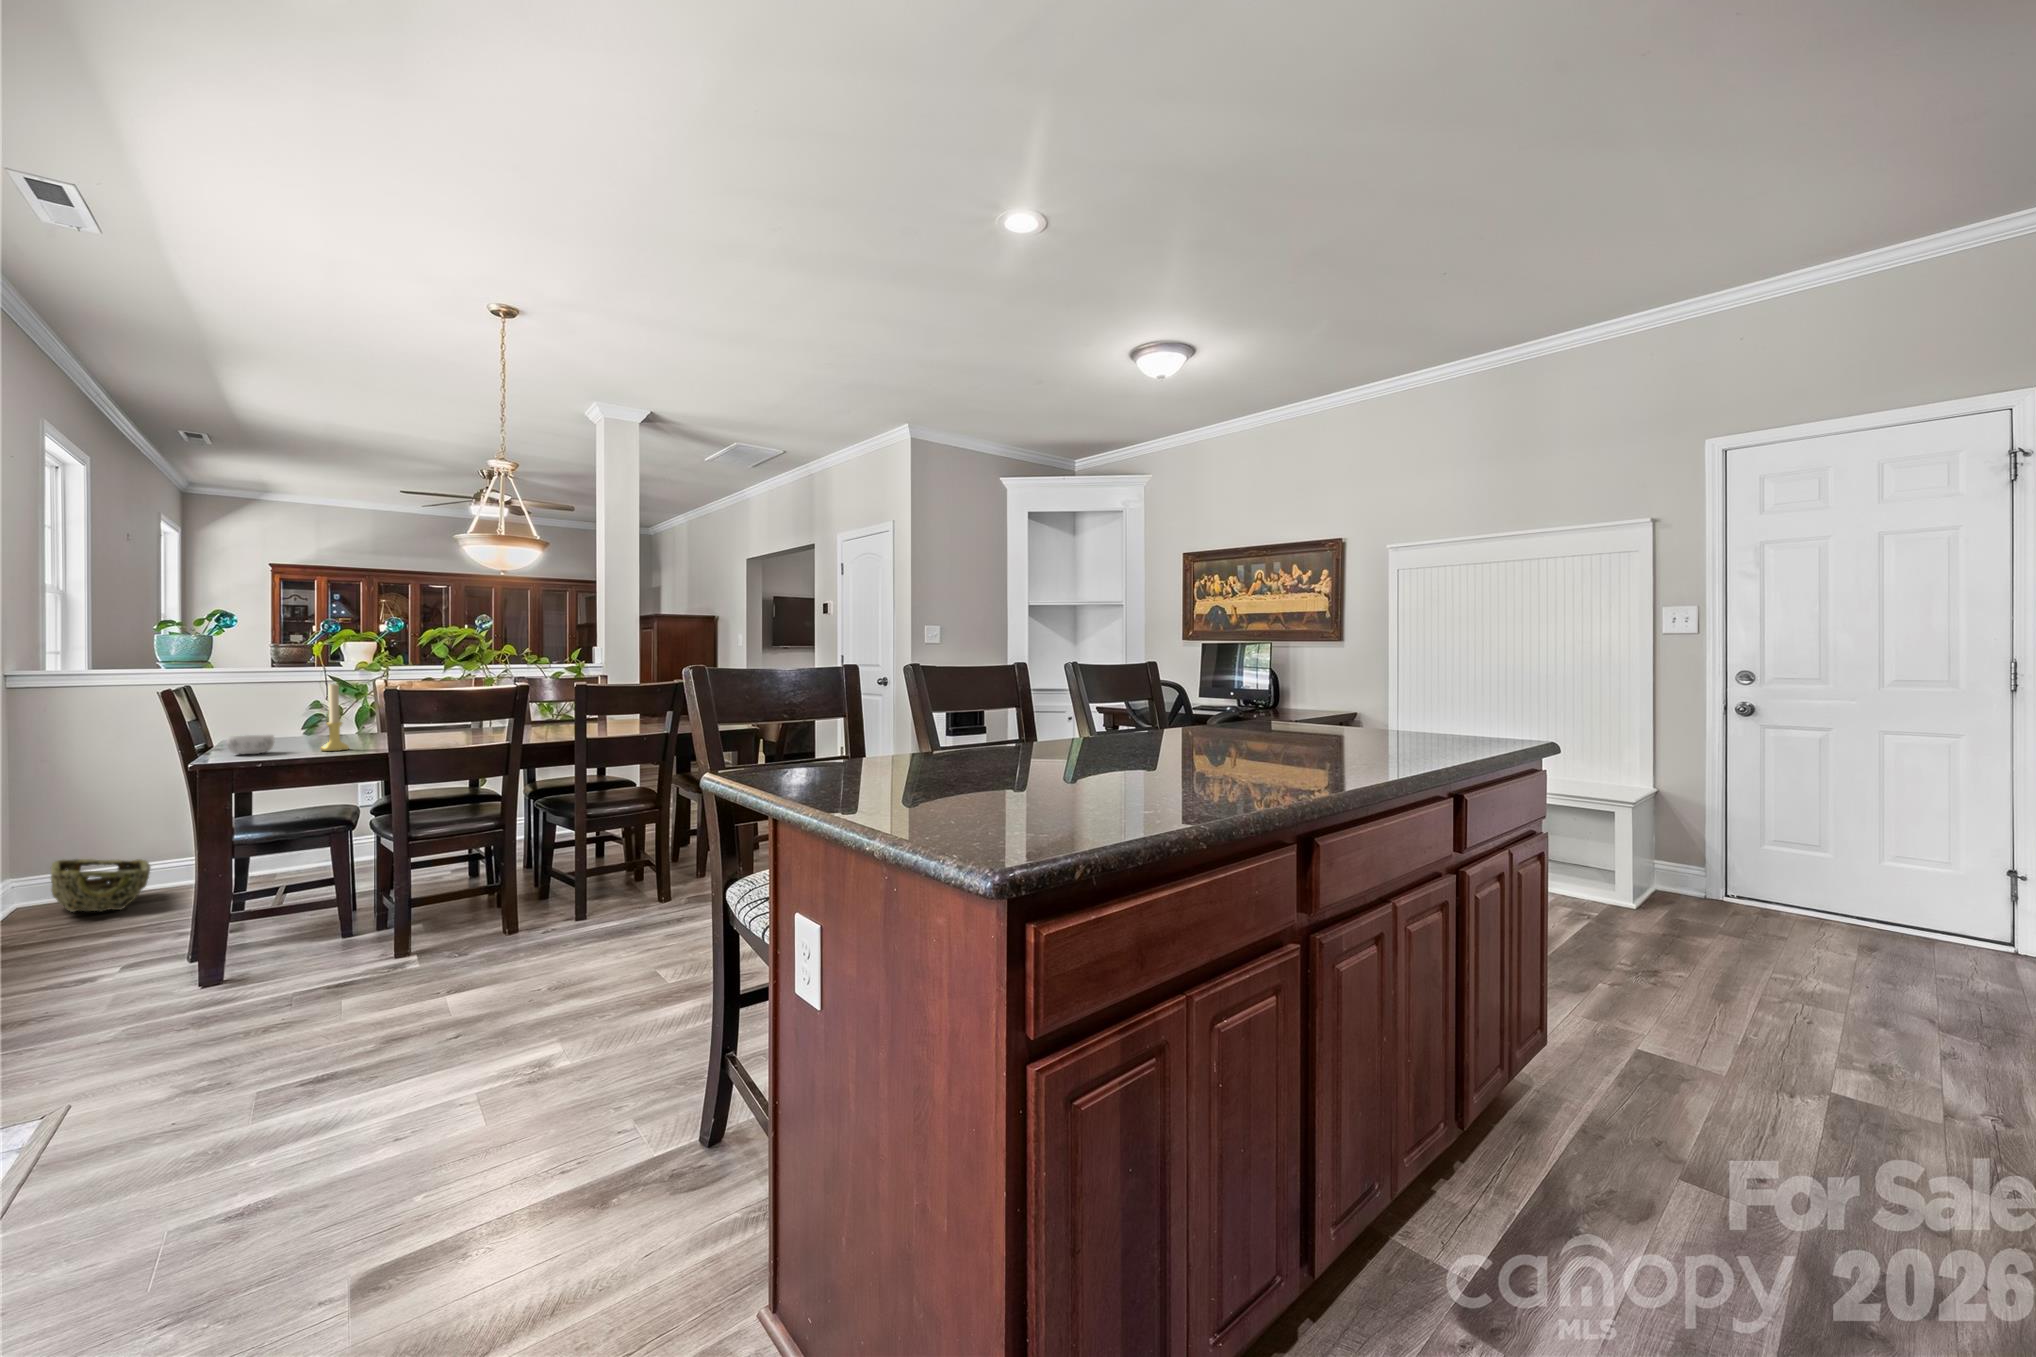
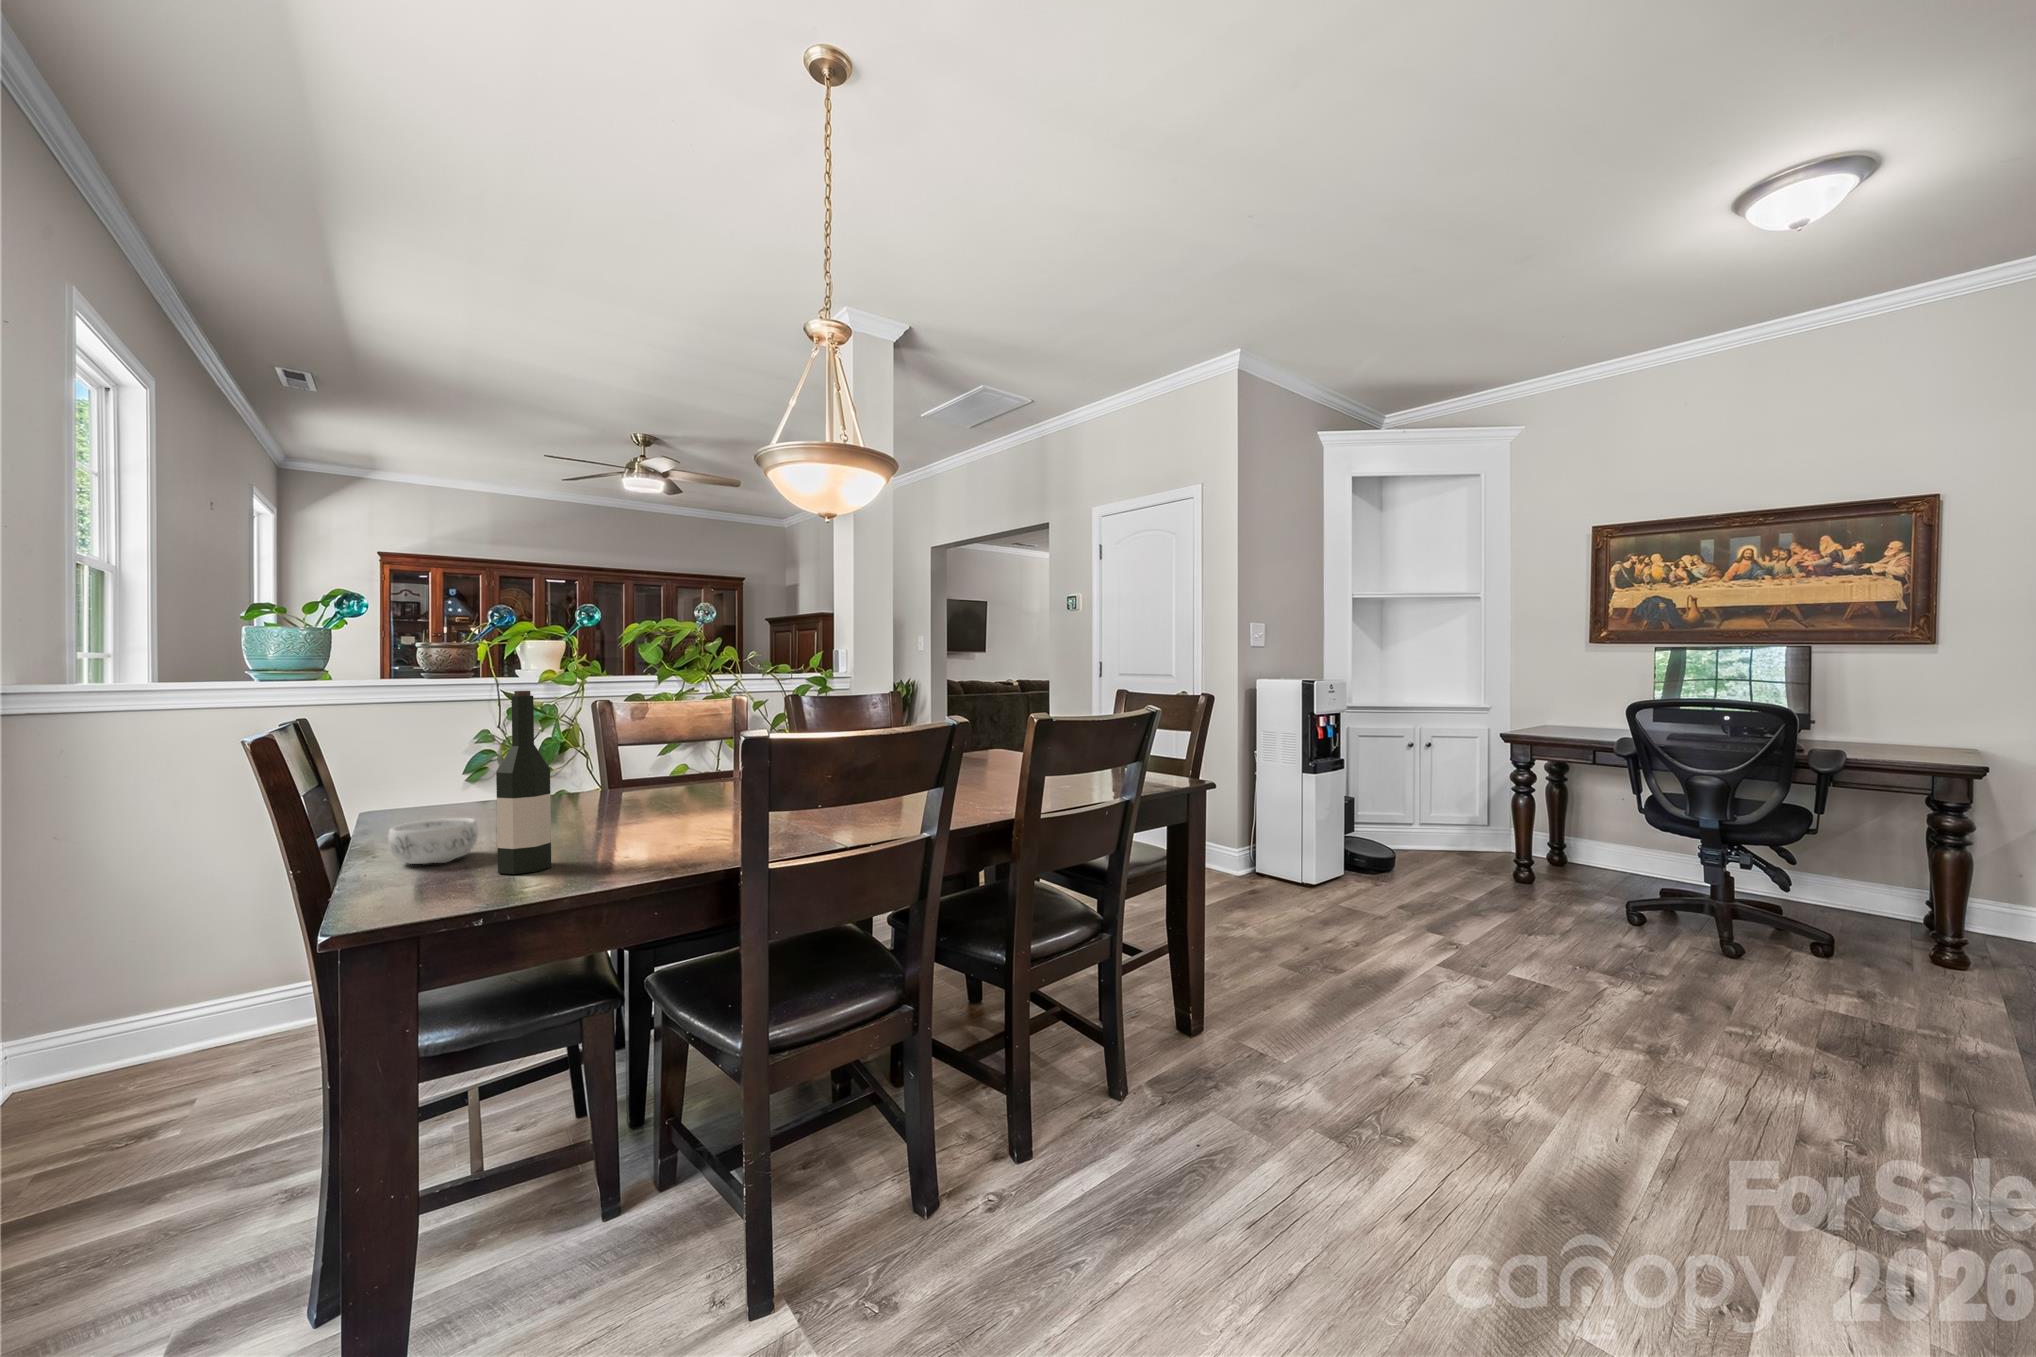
wine bottle: none [277,669,309,757] -> present [496,691,551,874]
candle holder: present [320,684,349,751] -> none [563,713,614,851]
woven basket: present [51,859,151,912] -> none [63,990,236,1109]

